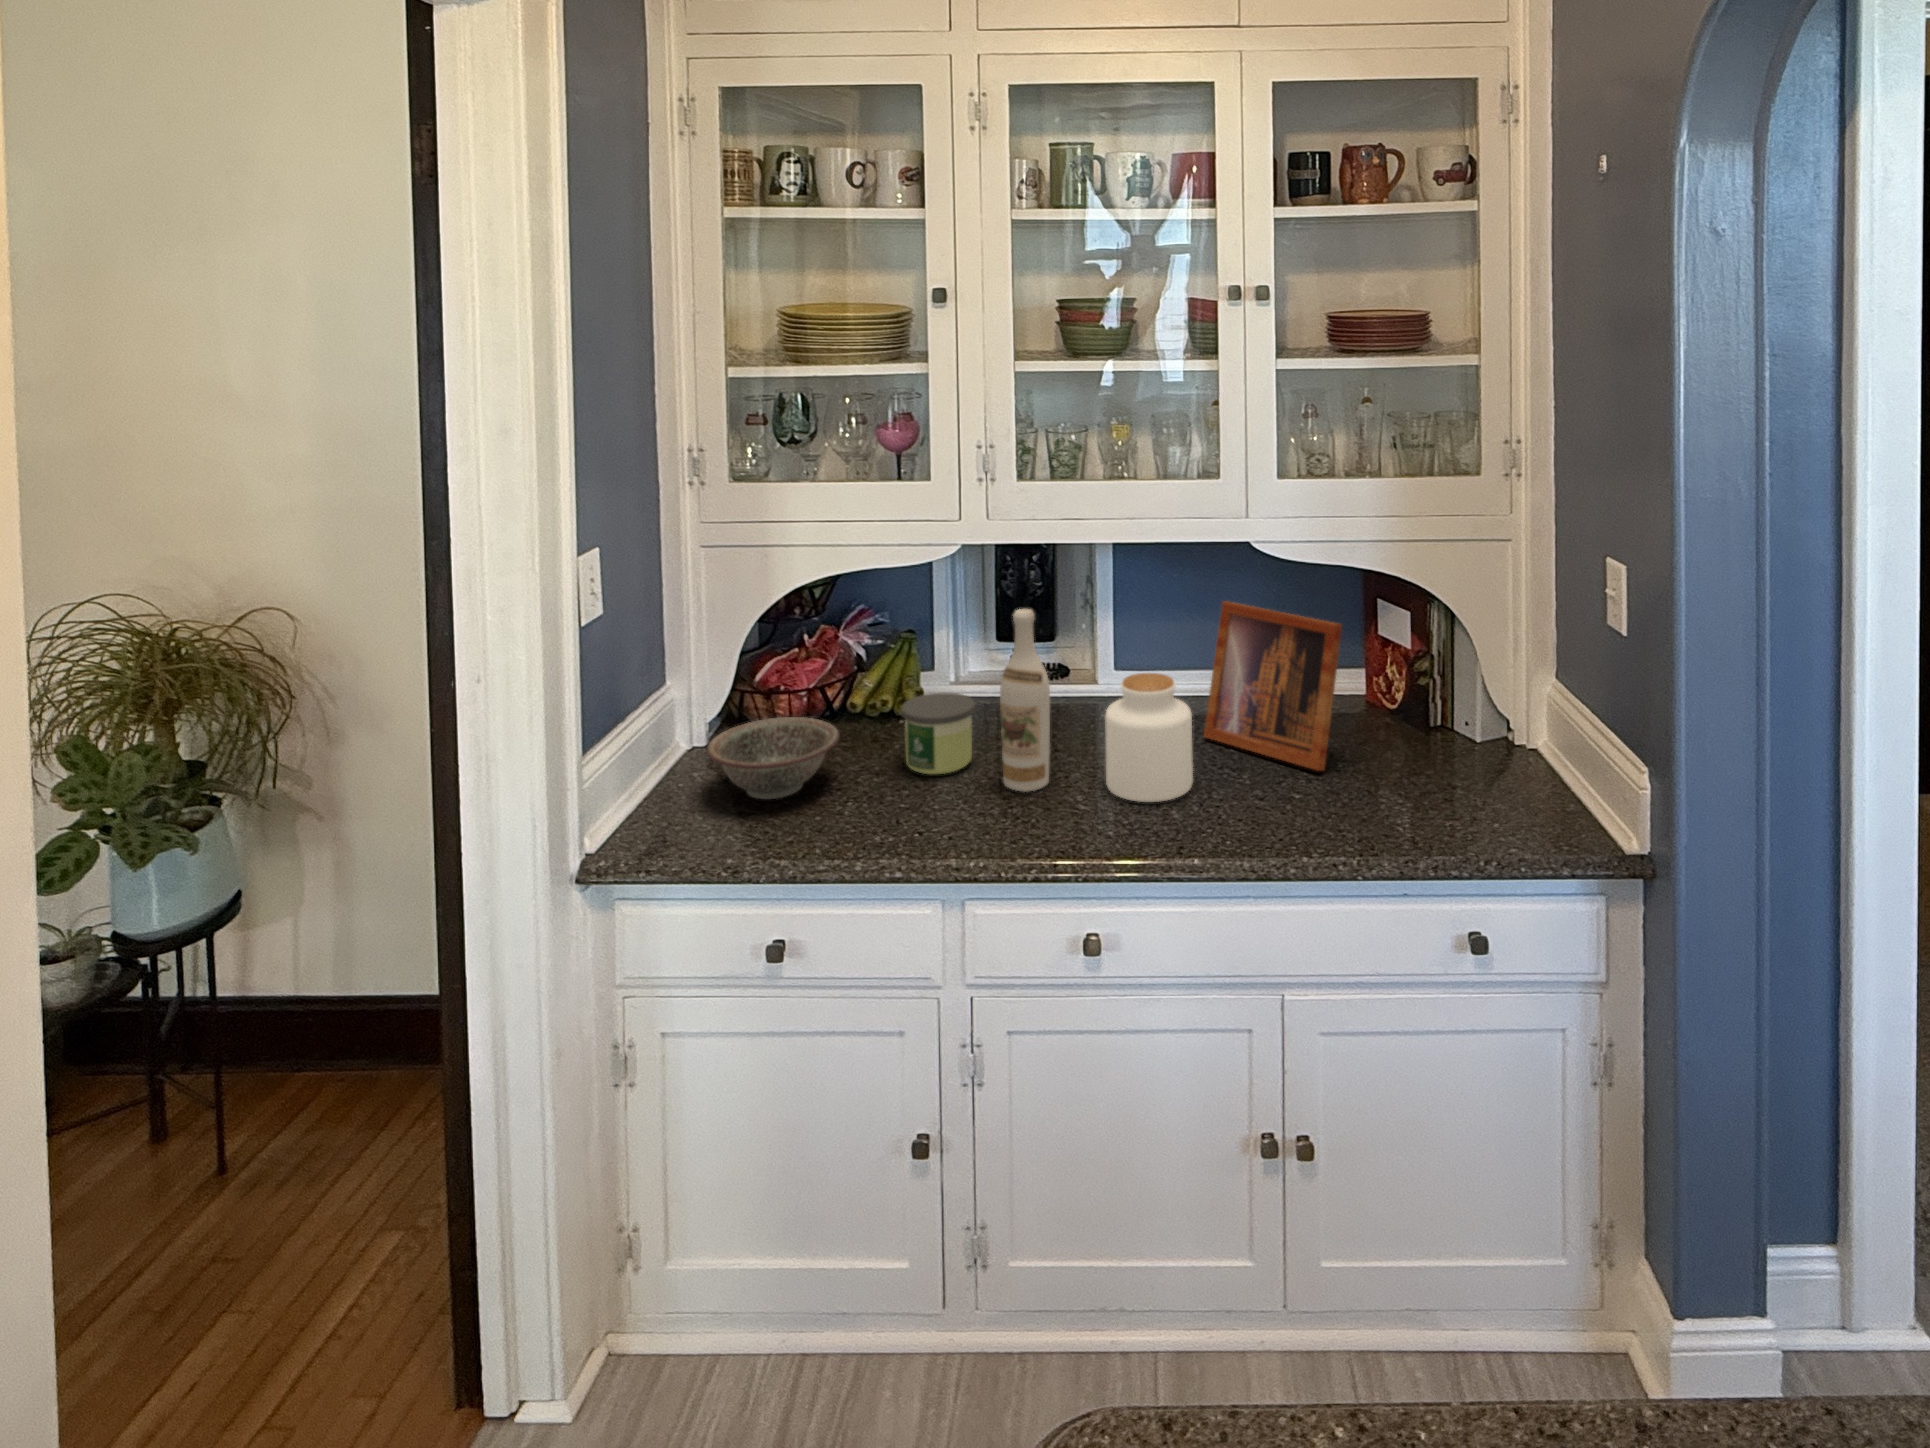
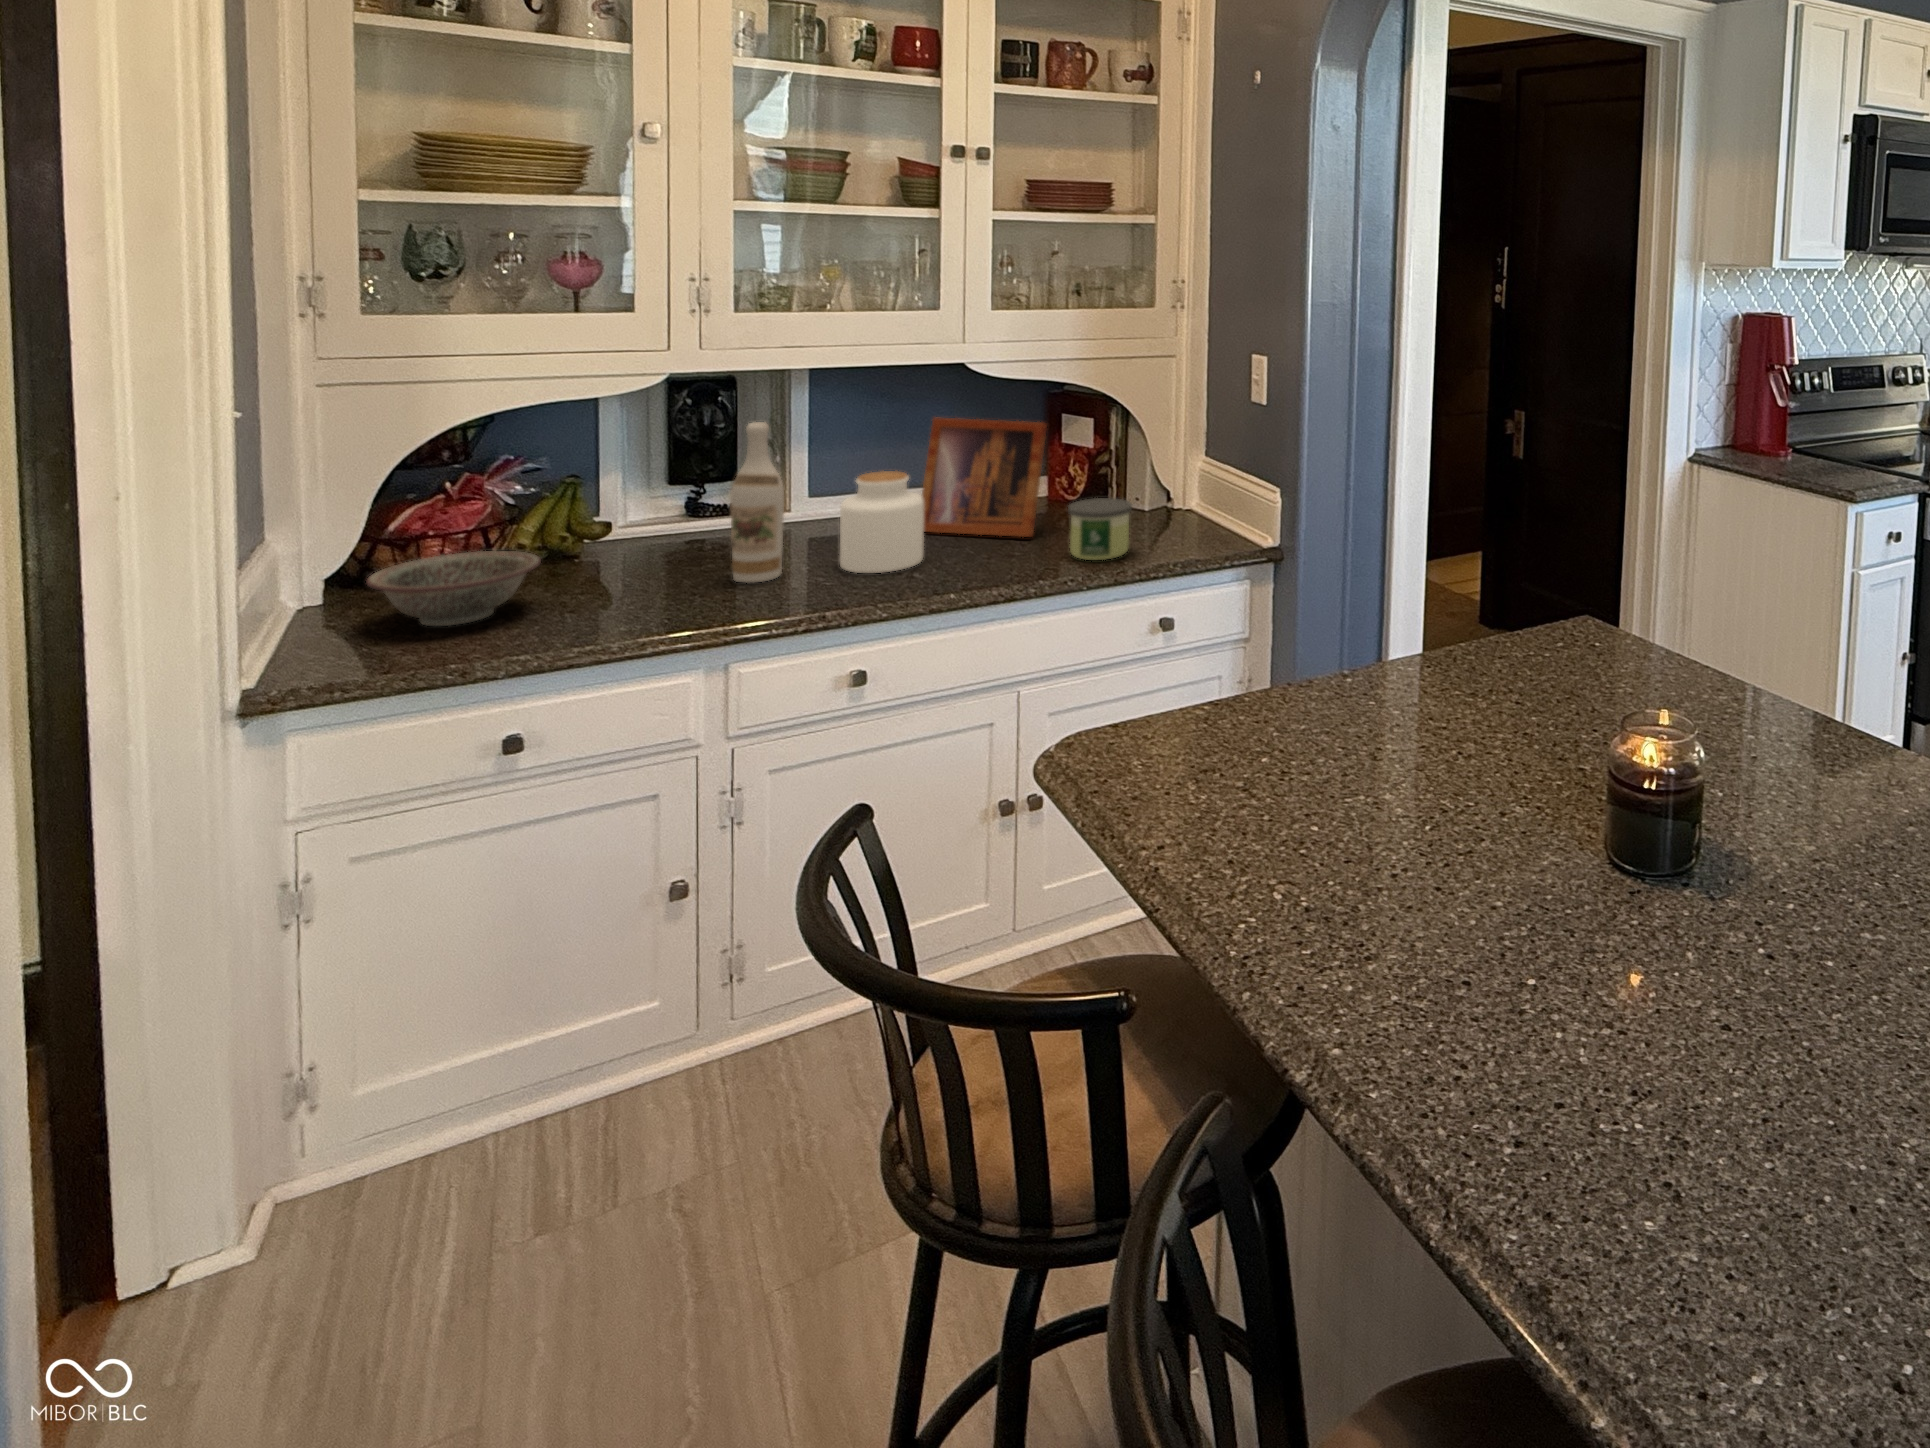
candle: present [902,693,975,774] -> present [1068,498,1132,560]

